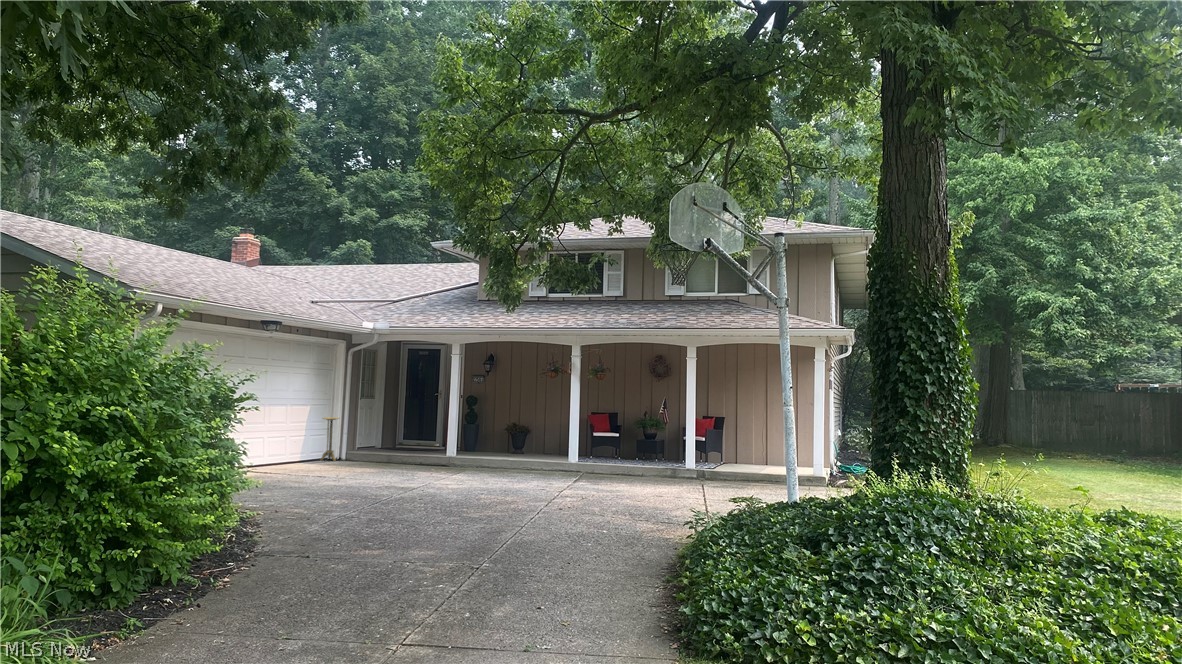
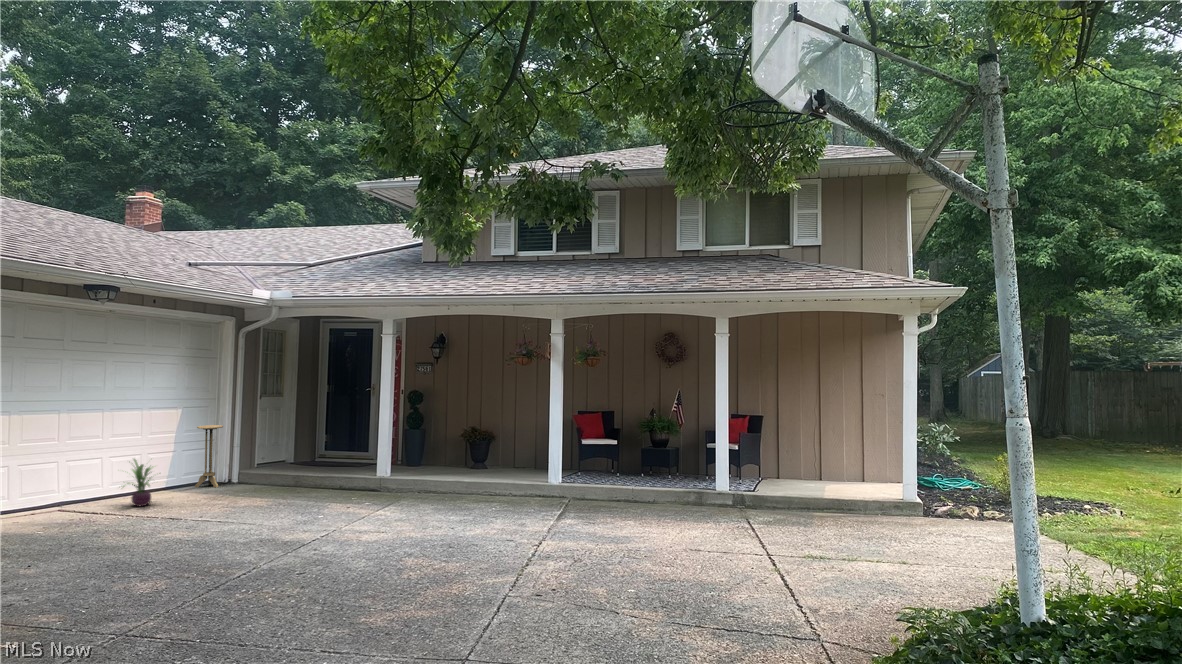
decorative plant: none [273,437,311,469] -> present [123,459,151,506]

